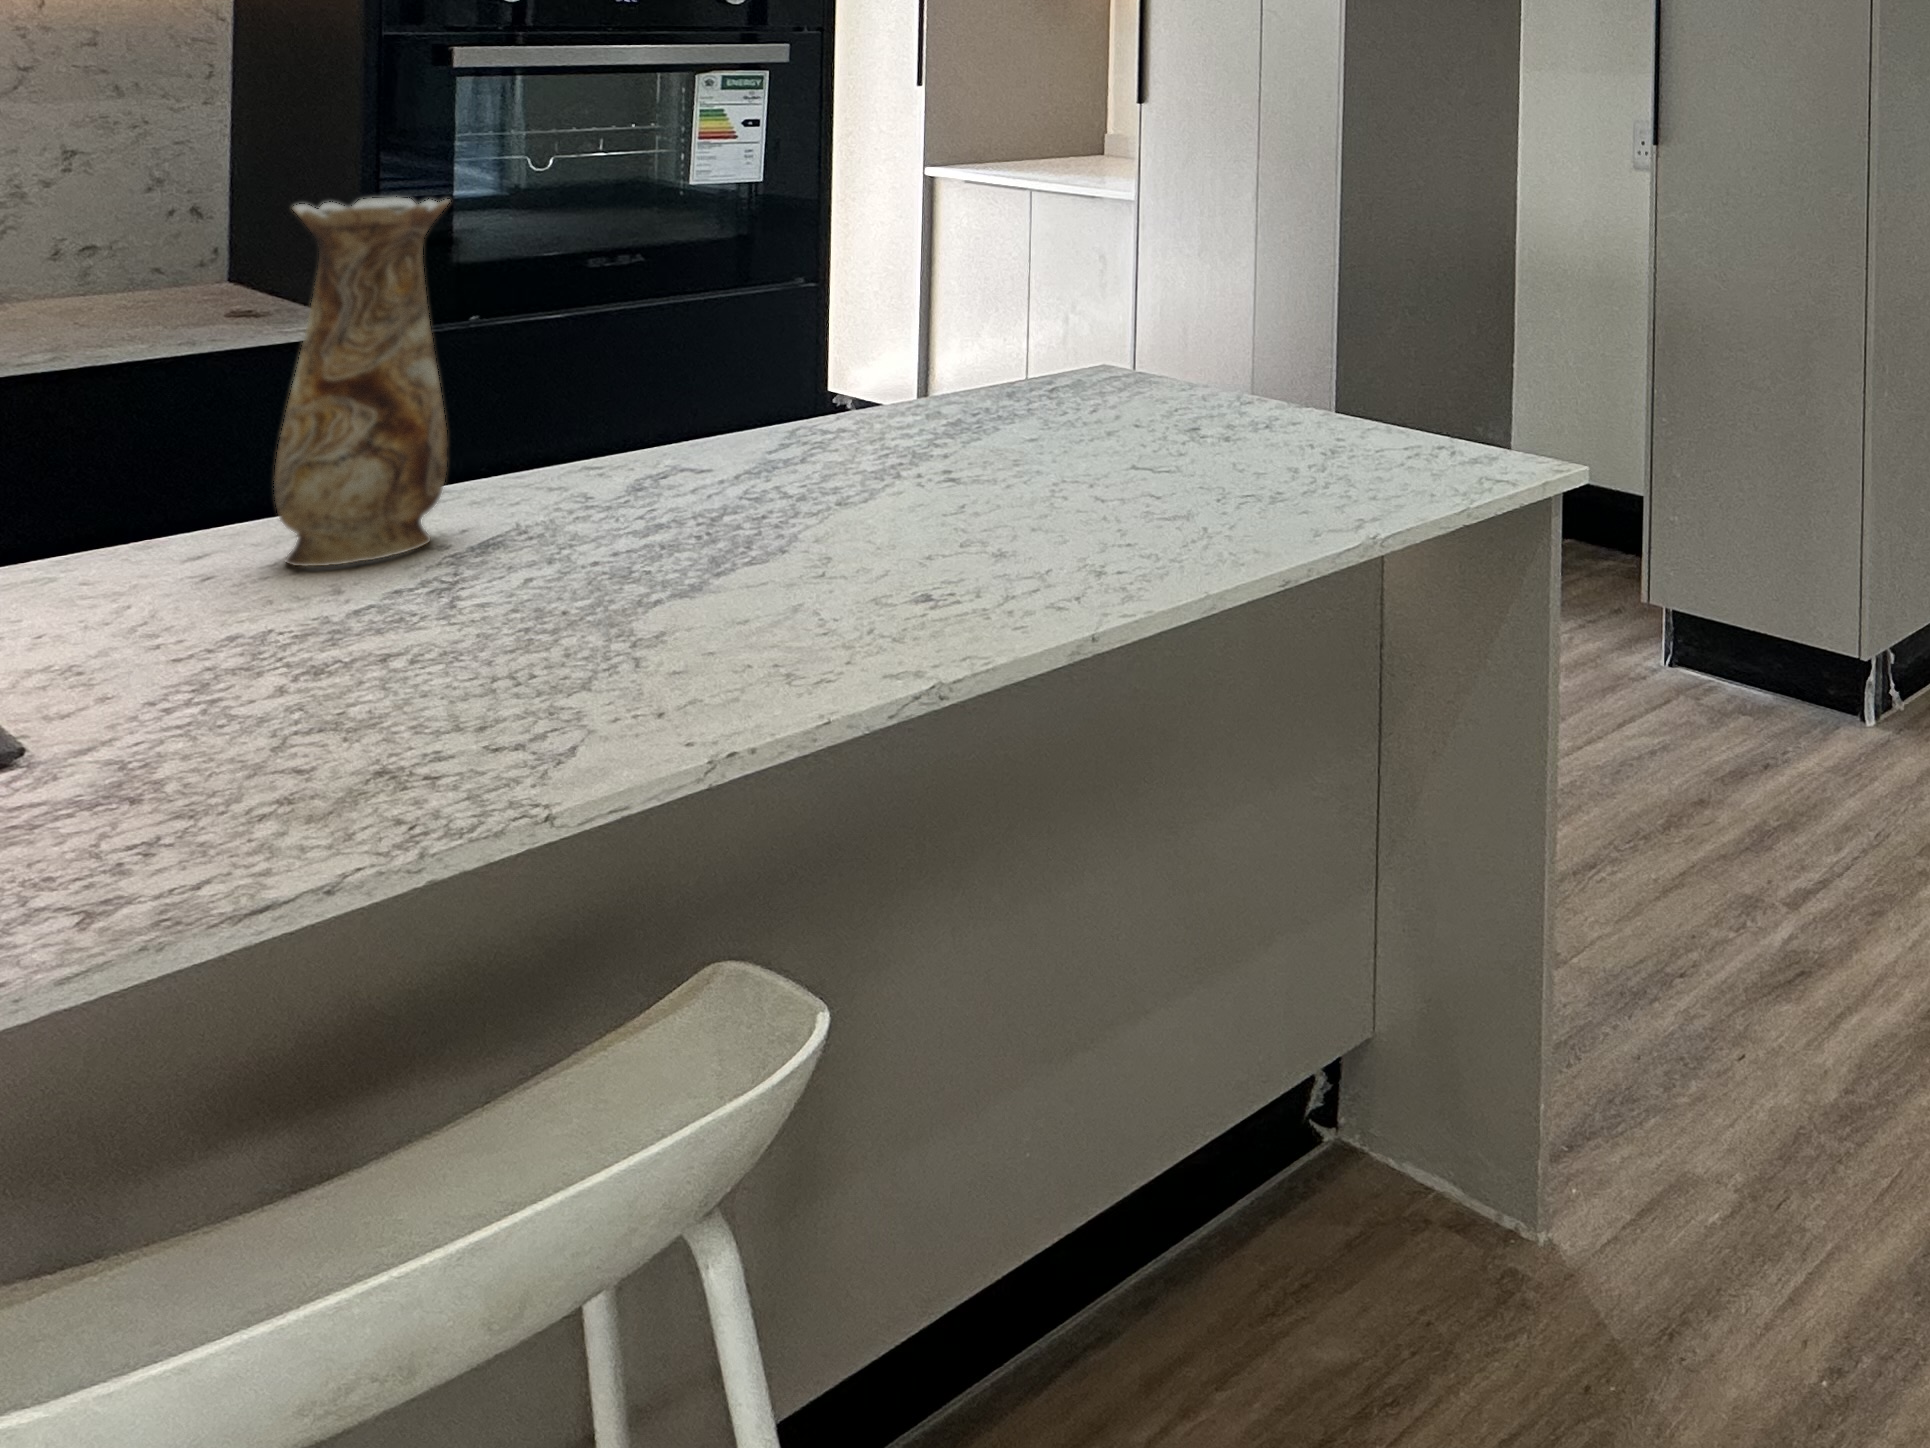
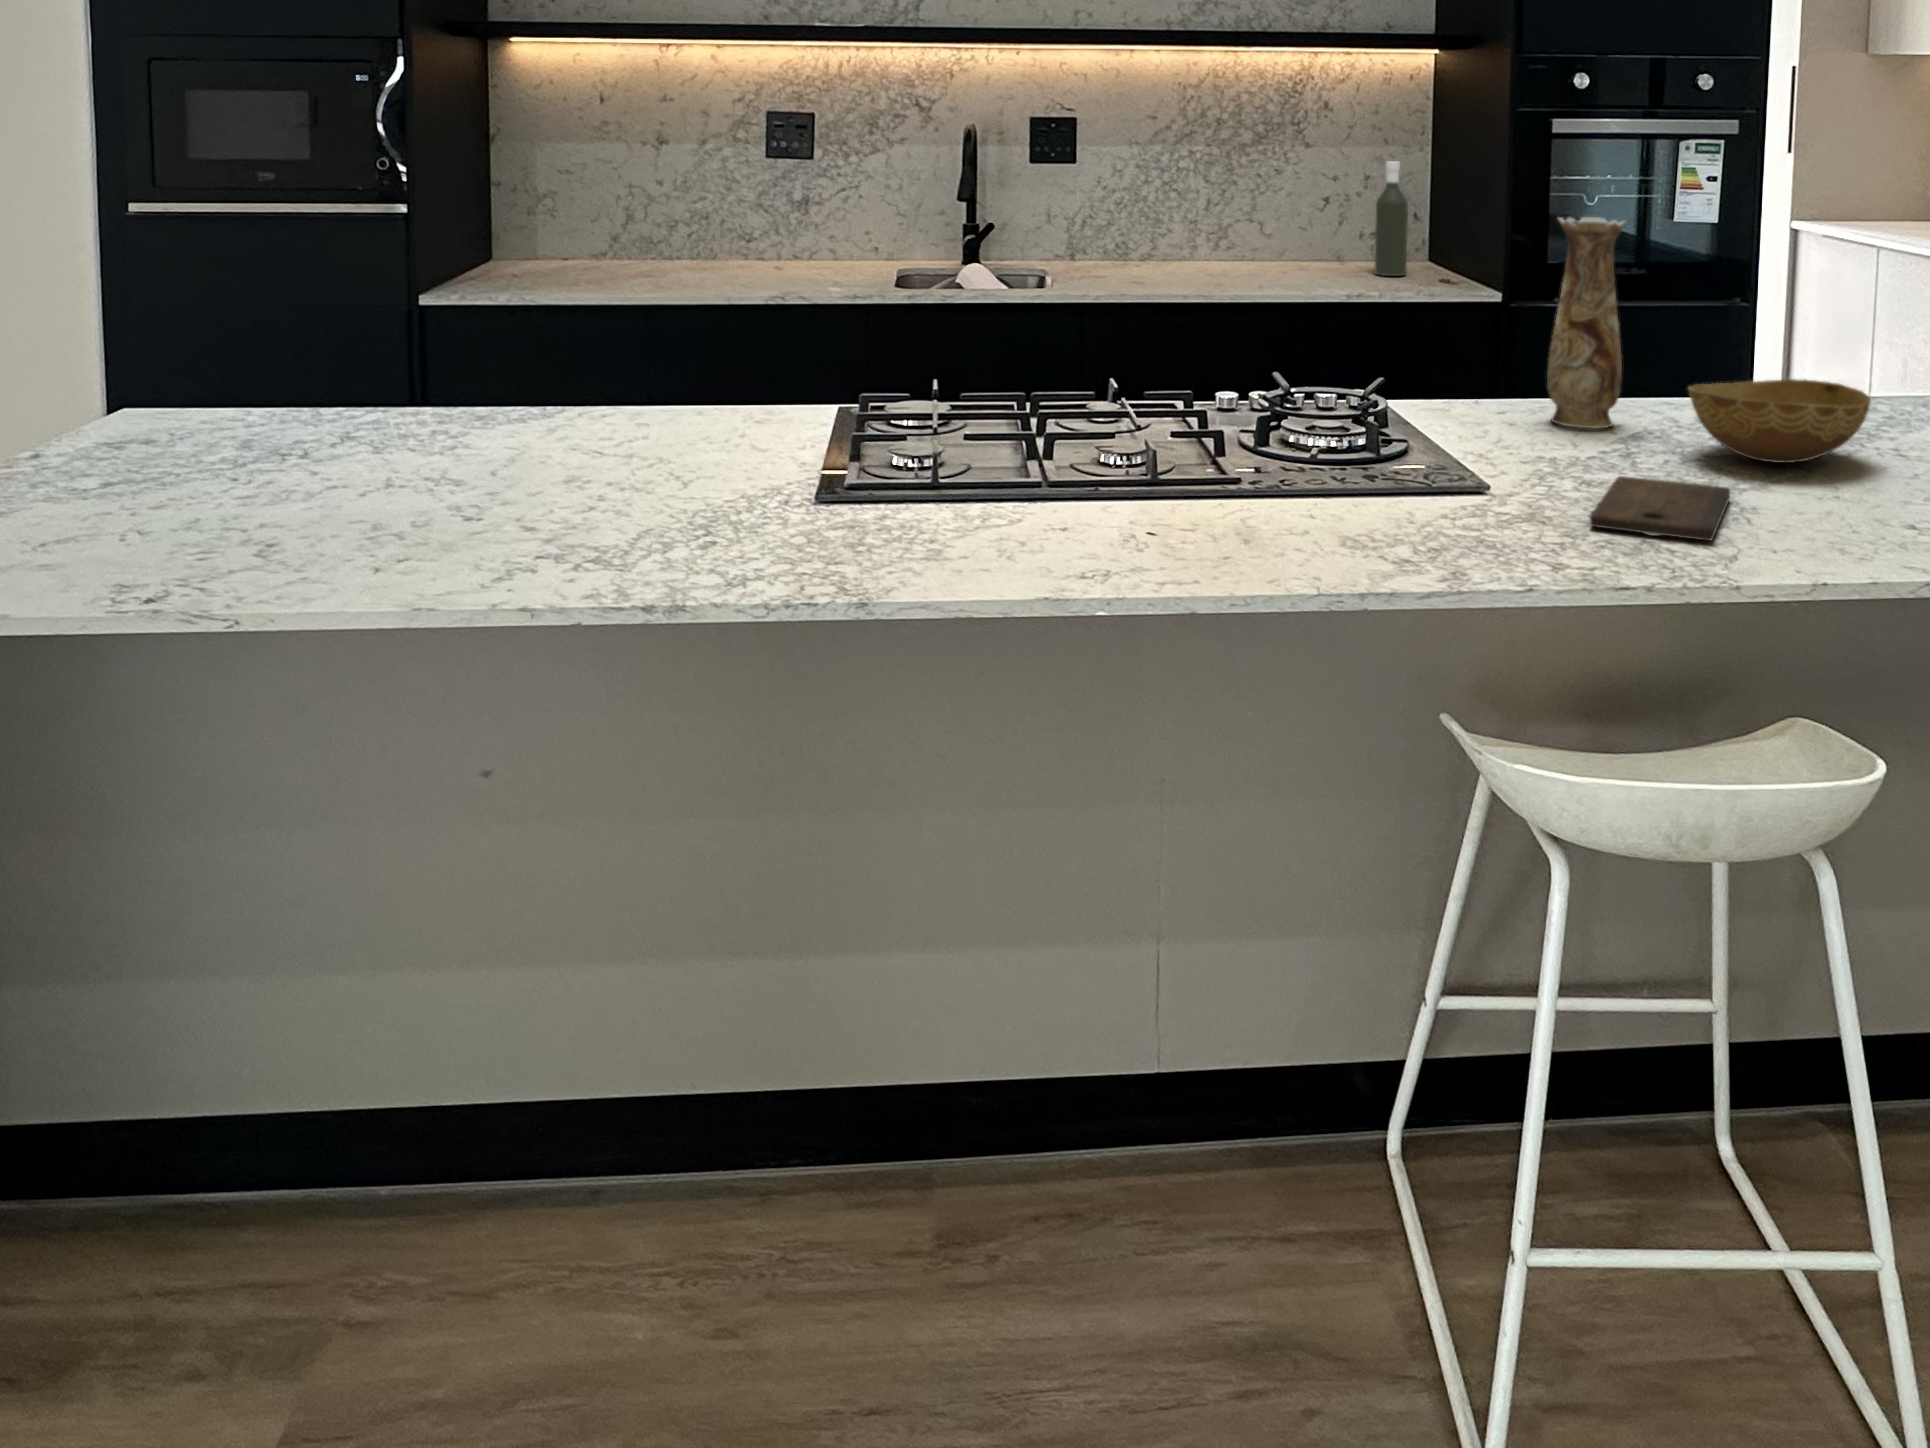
bottle: none [80,122,161,314] -> present [1375,161,1408,276]
bowl: none [555,405,891,555] -> present [1688,379,1871,463]
cutting board: none [215,632,603,814] -> present [1590,476,1730,541]

